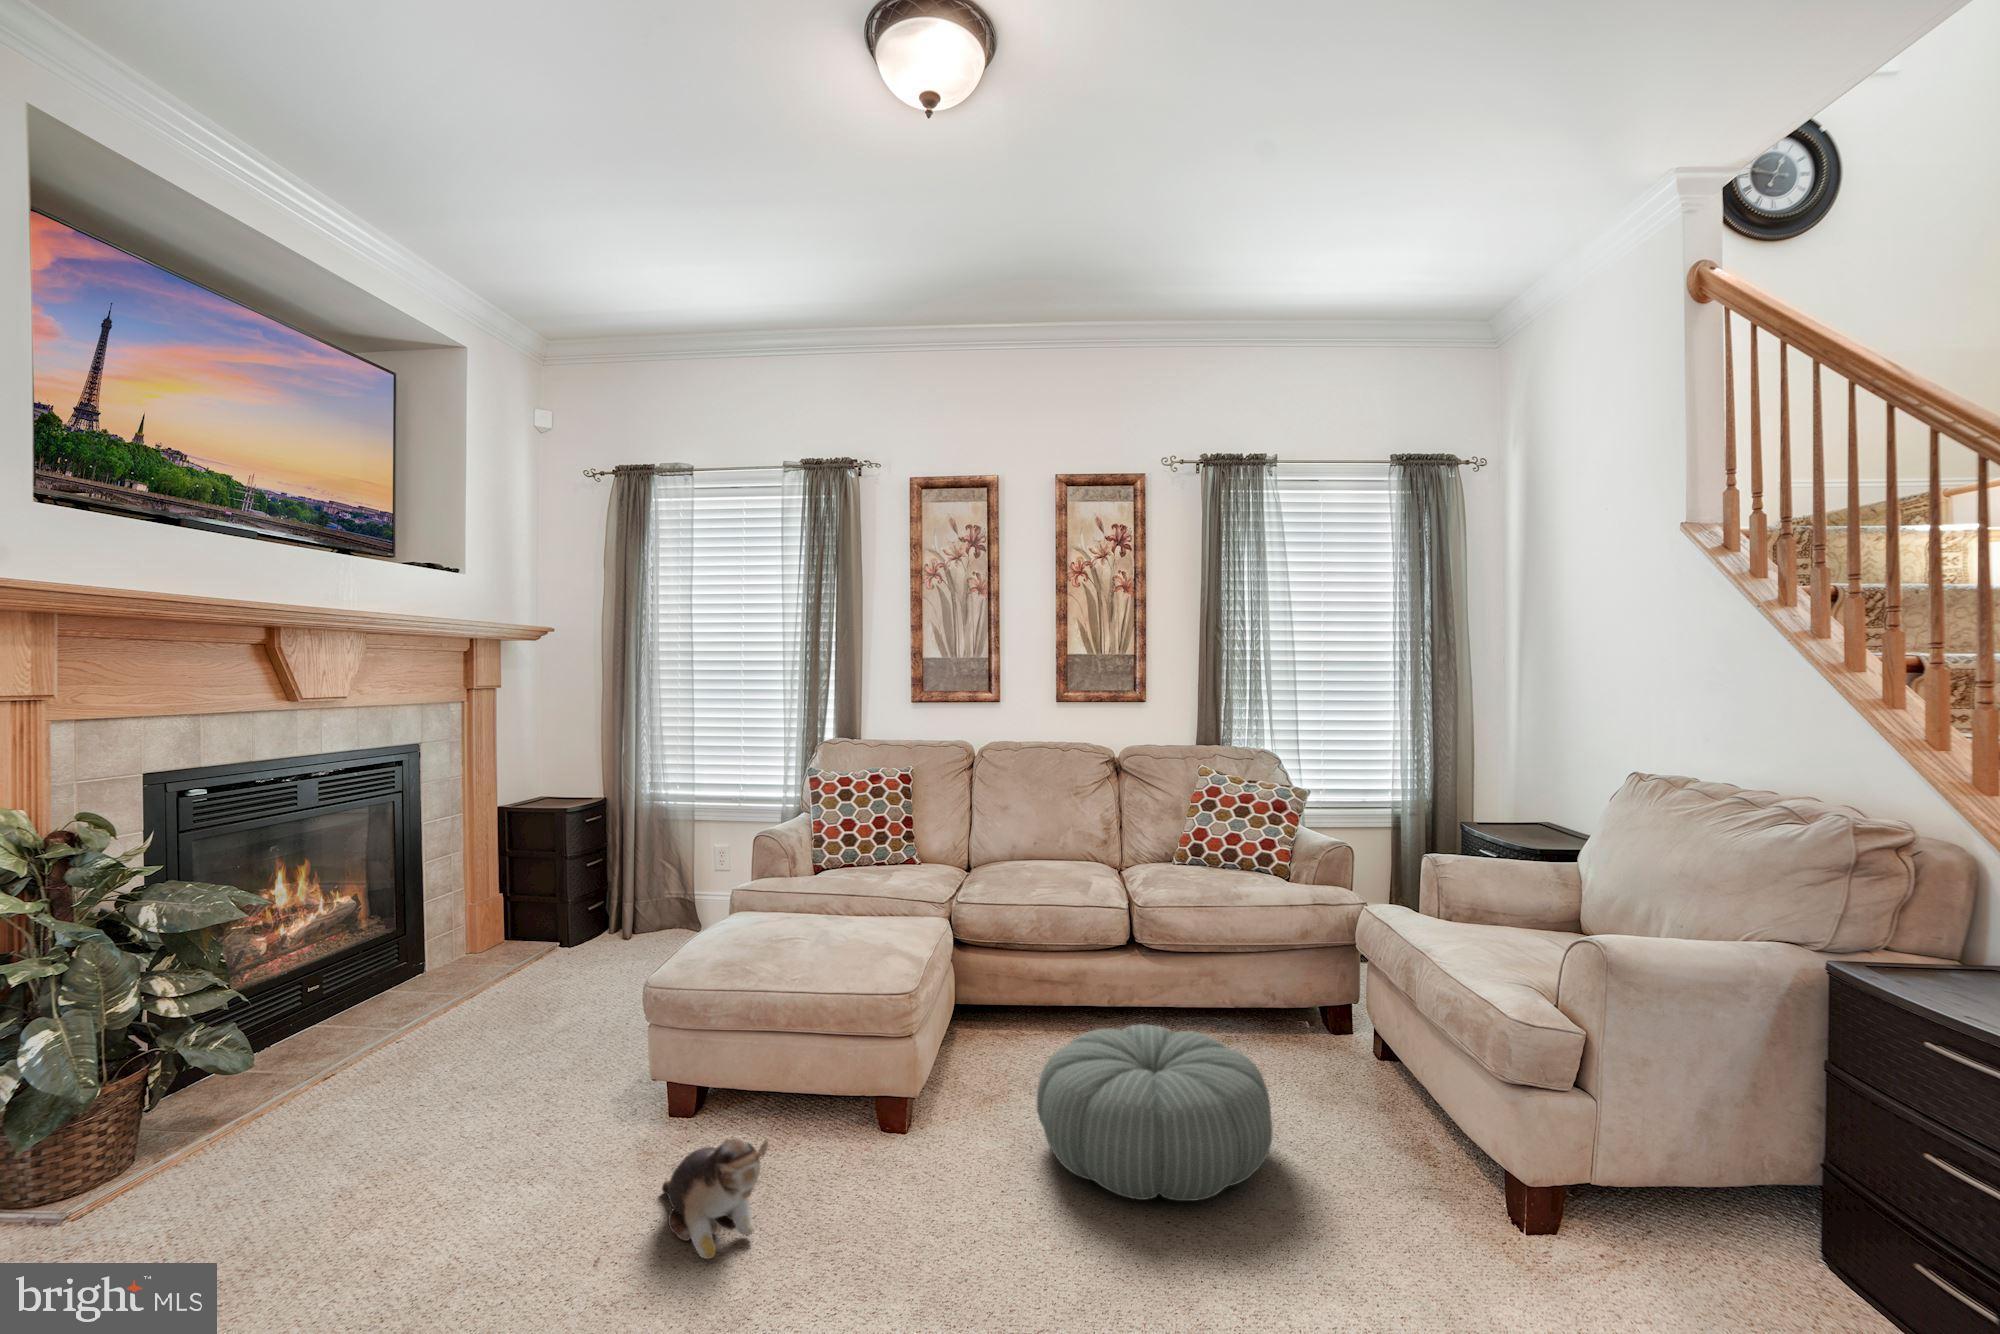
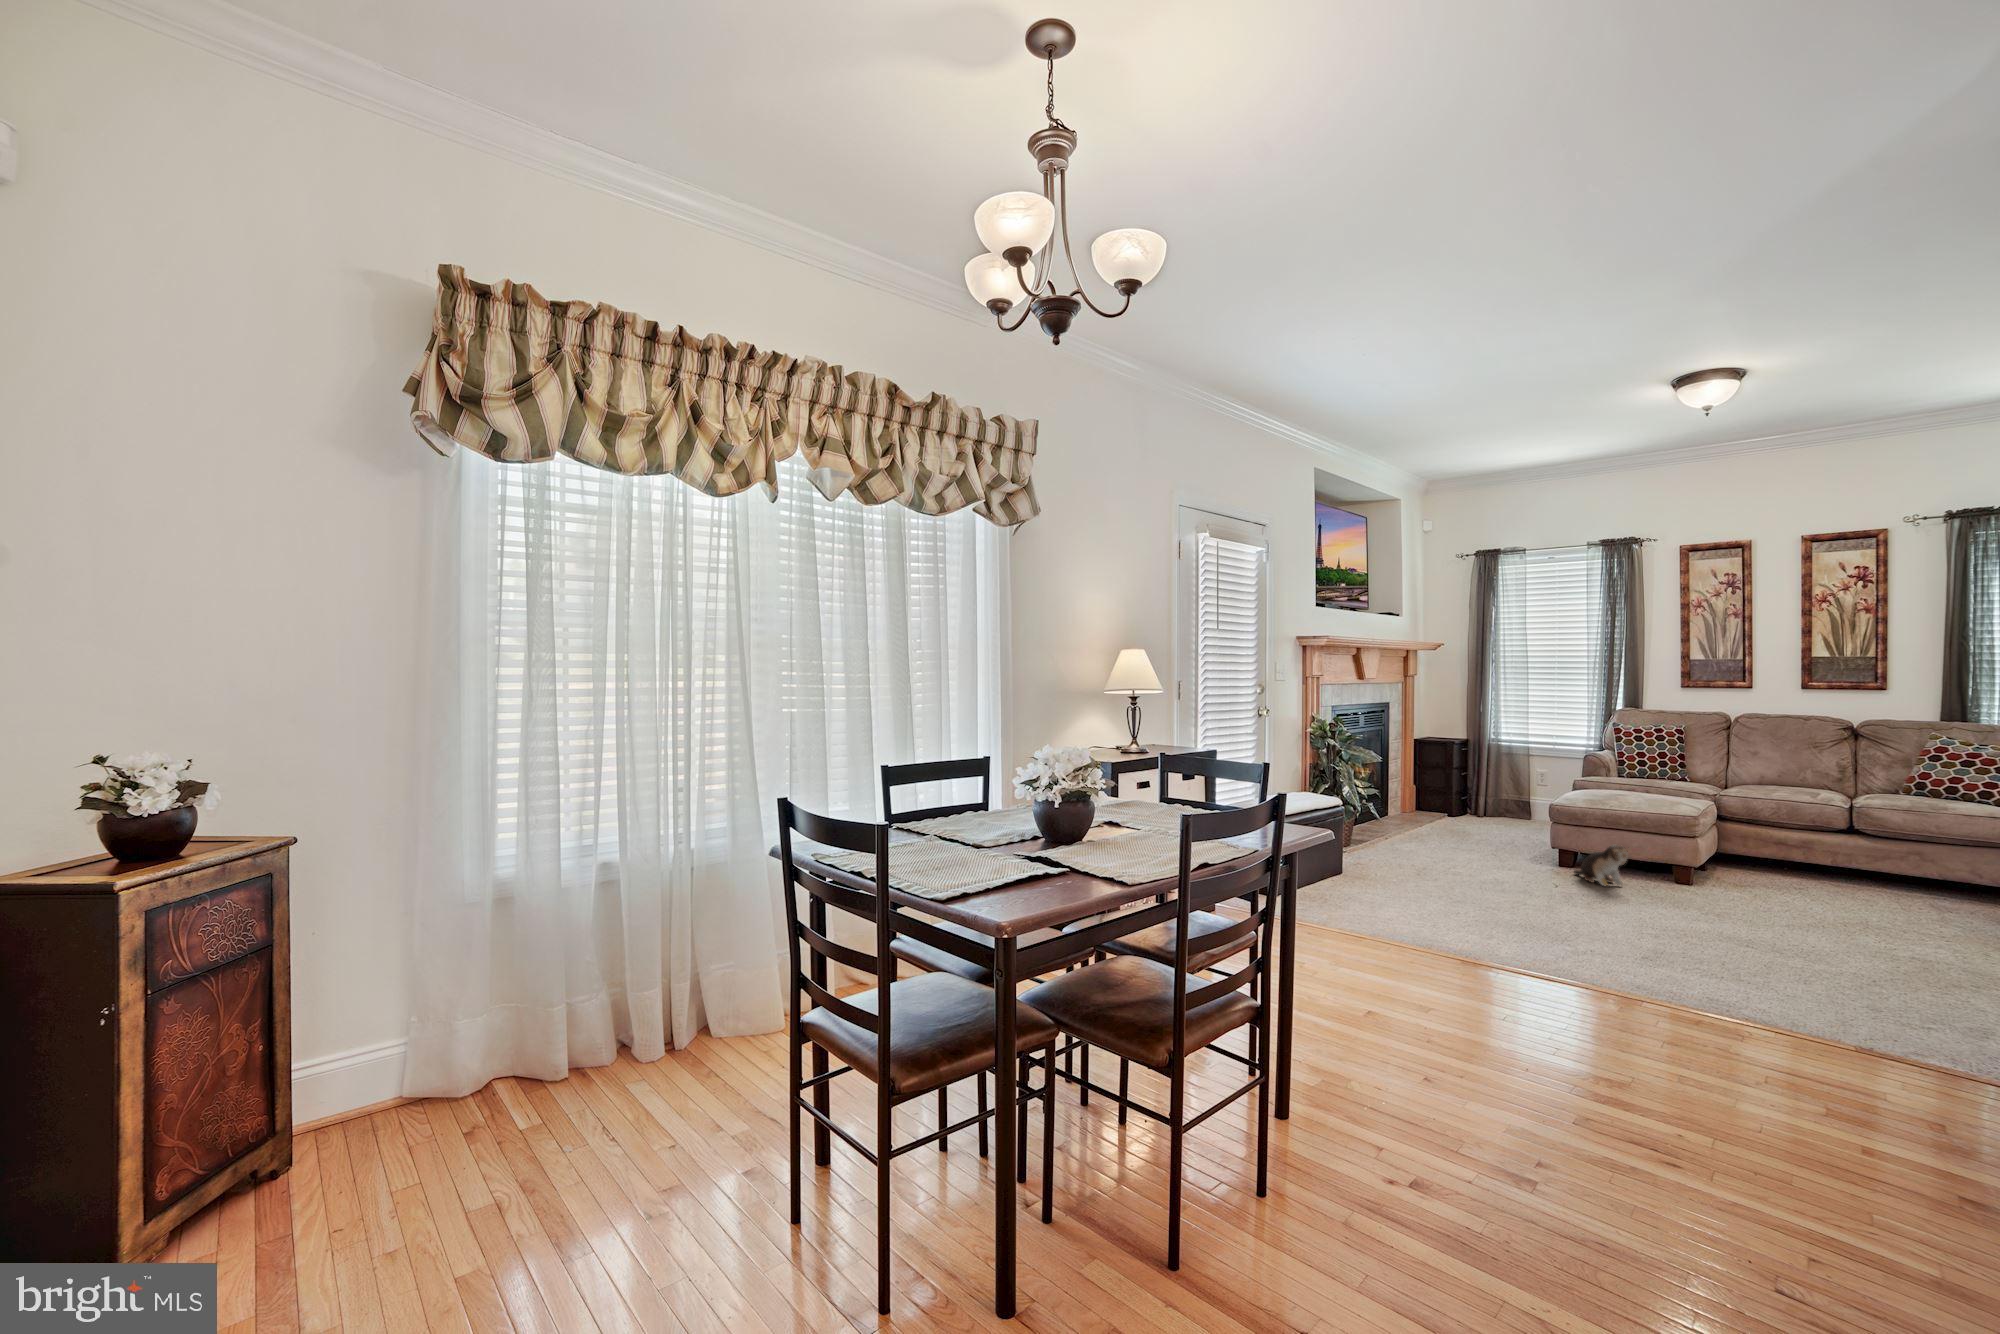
pouf: present [1036,1024,1273,1201] -> none [1769,848,1922,913]

